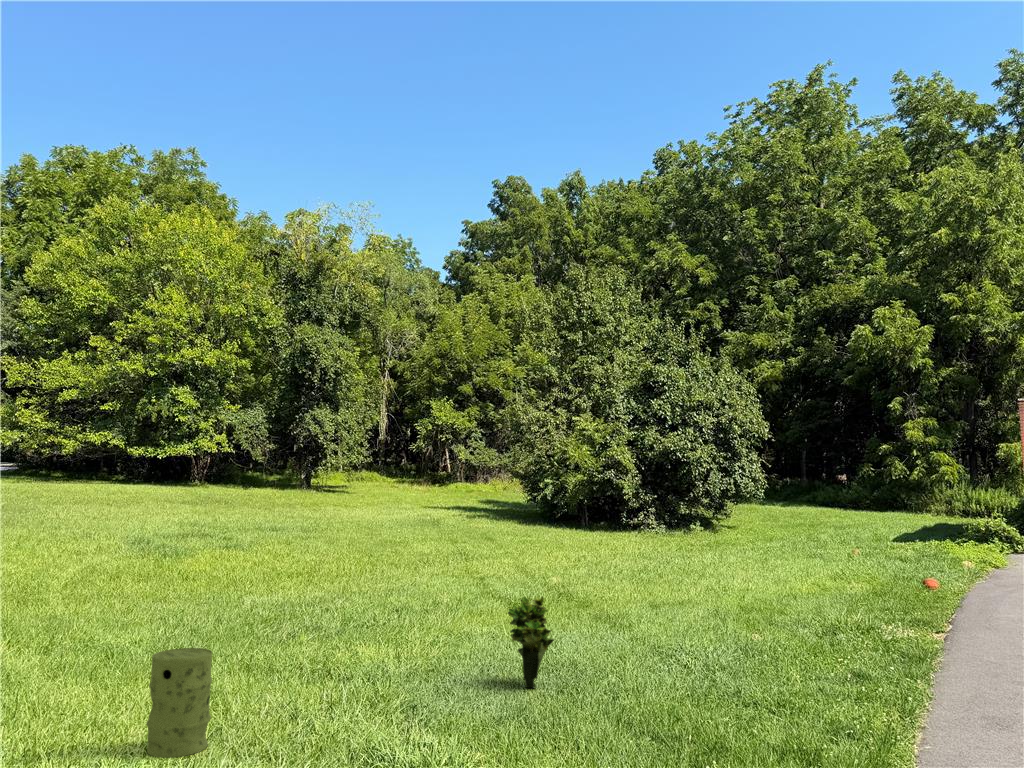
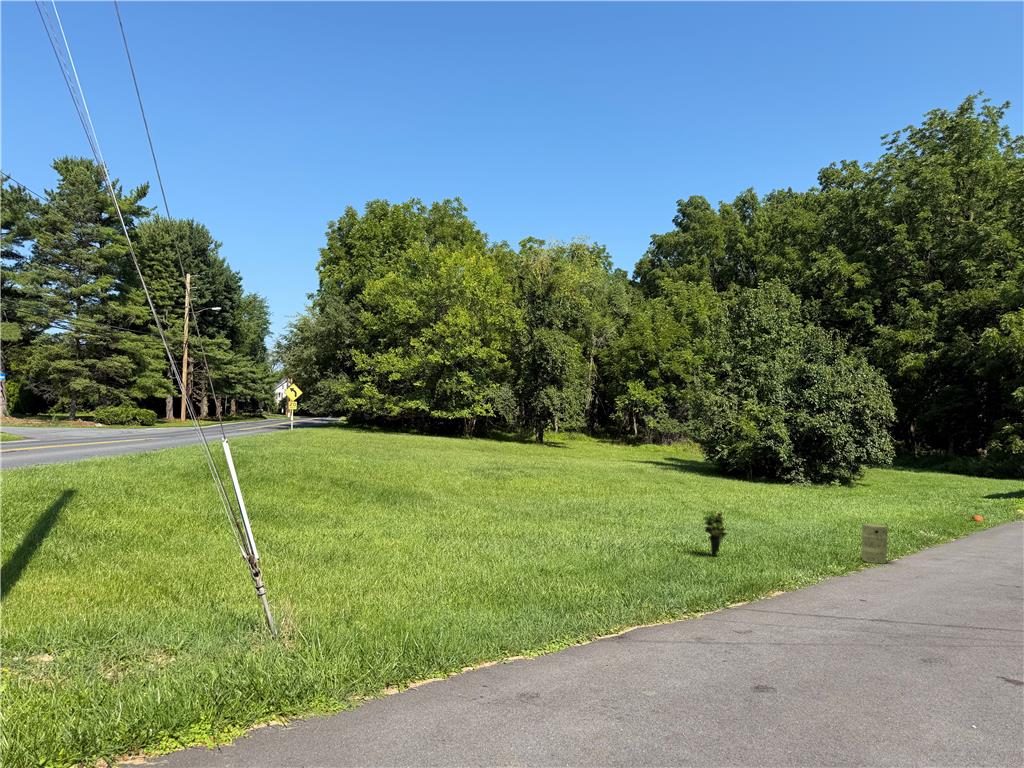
trash can: present [146,648,212,757] -> present [862,523,888,563]

